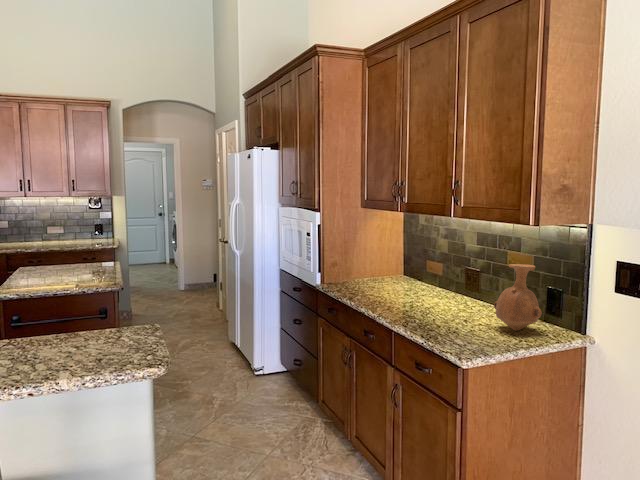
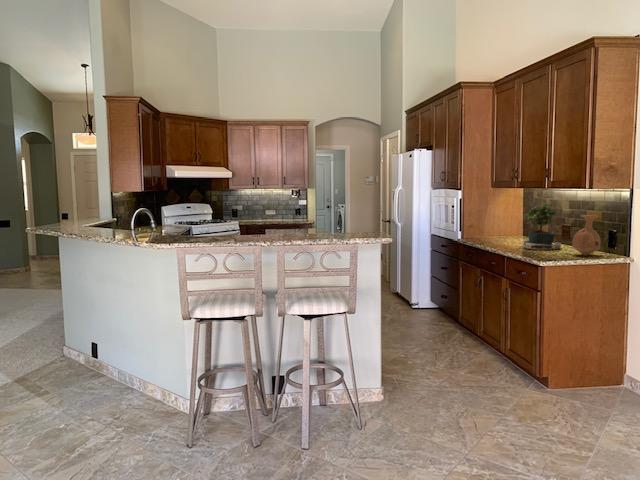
potted plant: none [396,239,472,315] -> present [523,204,561,250]

